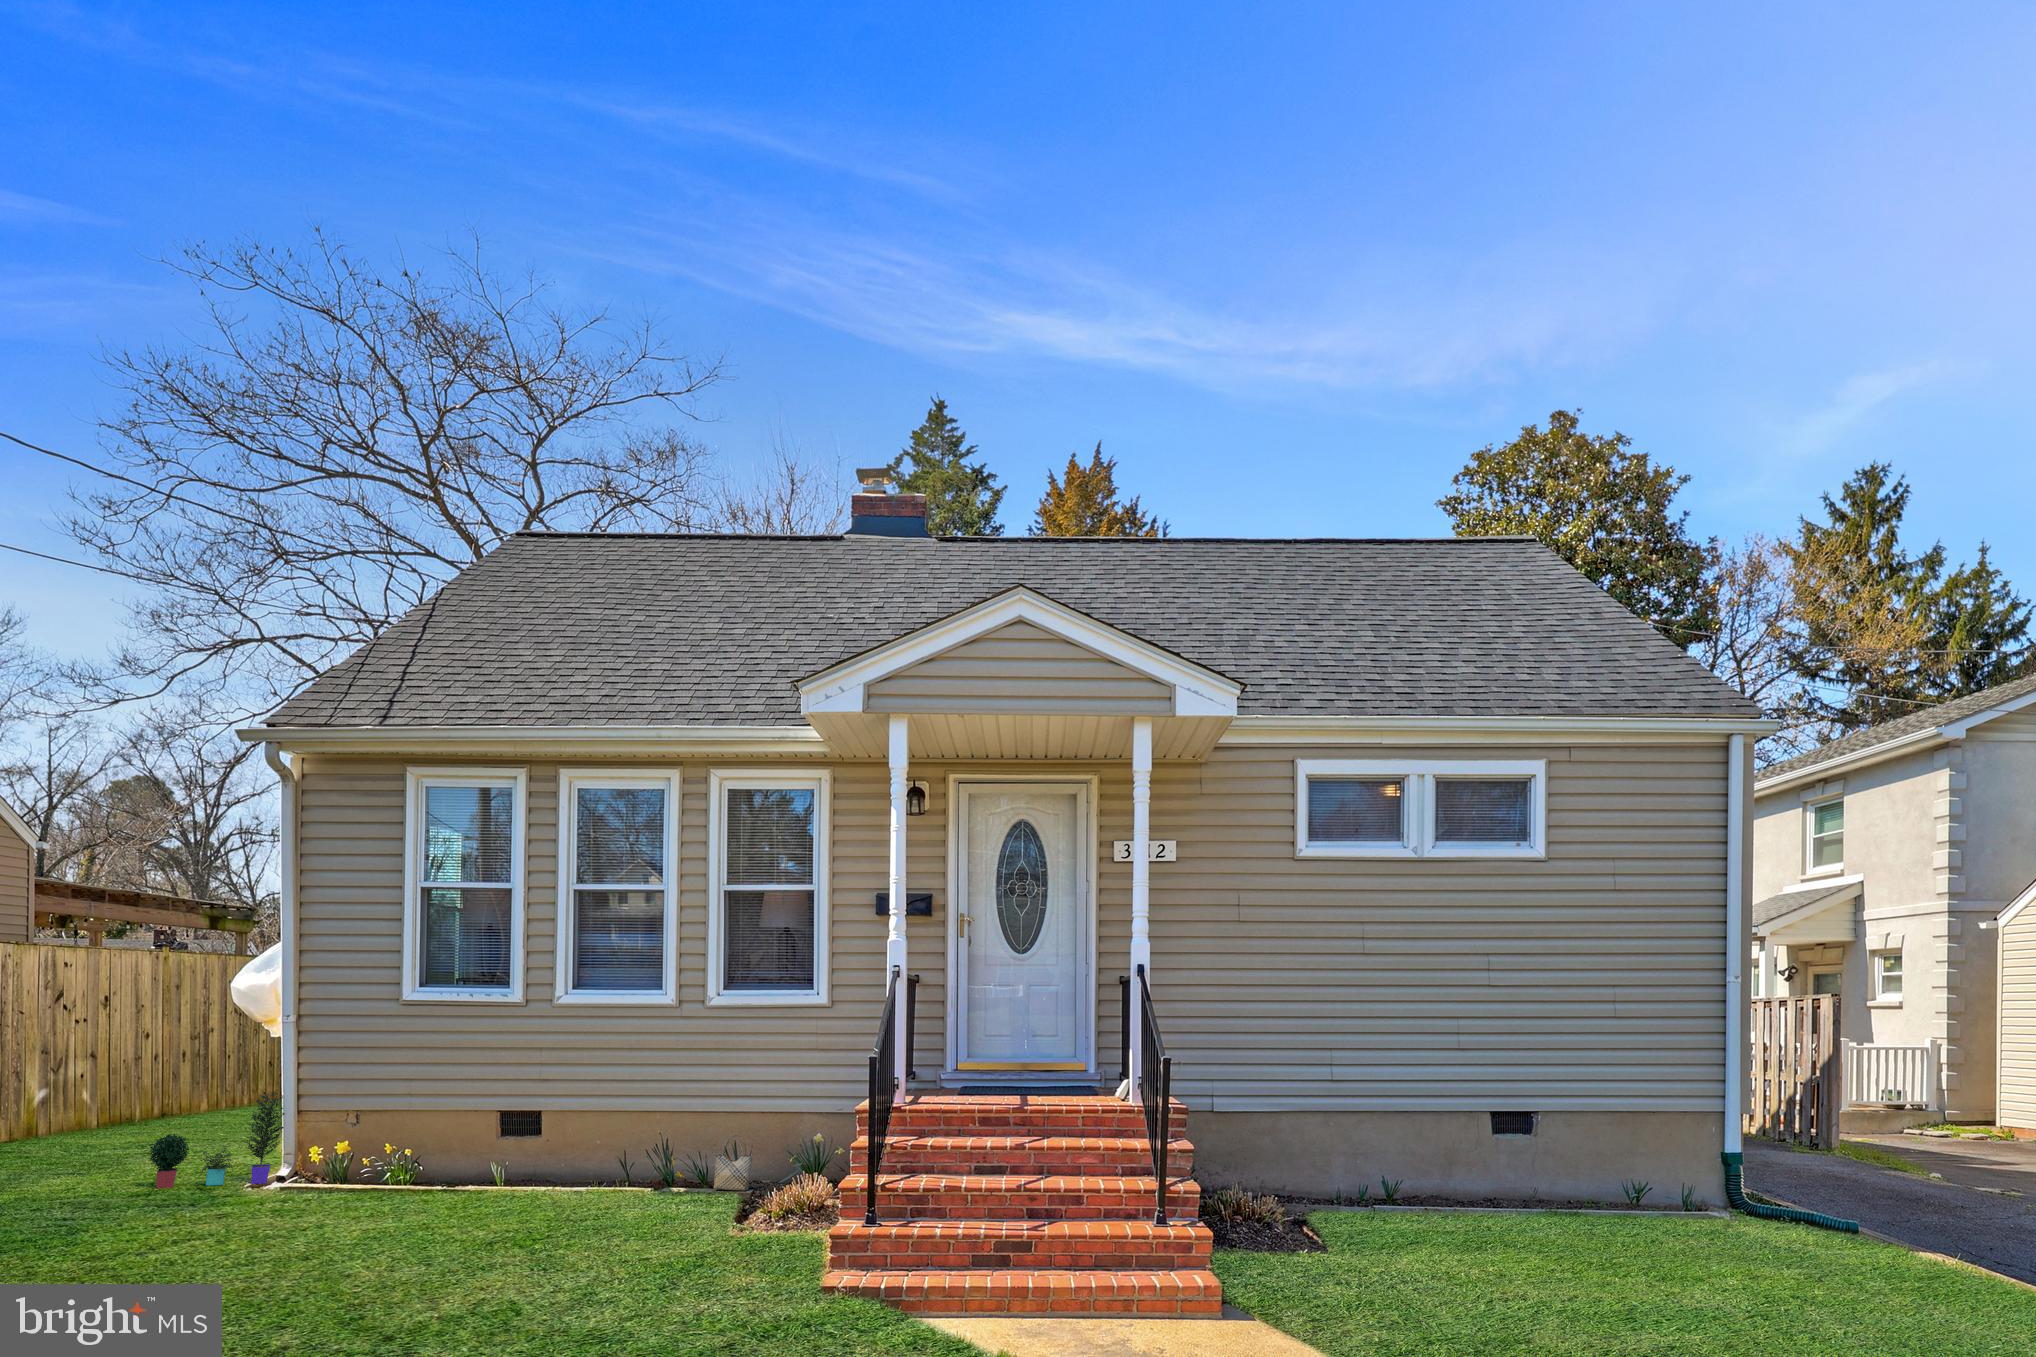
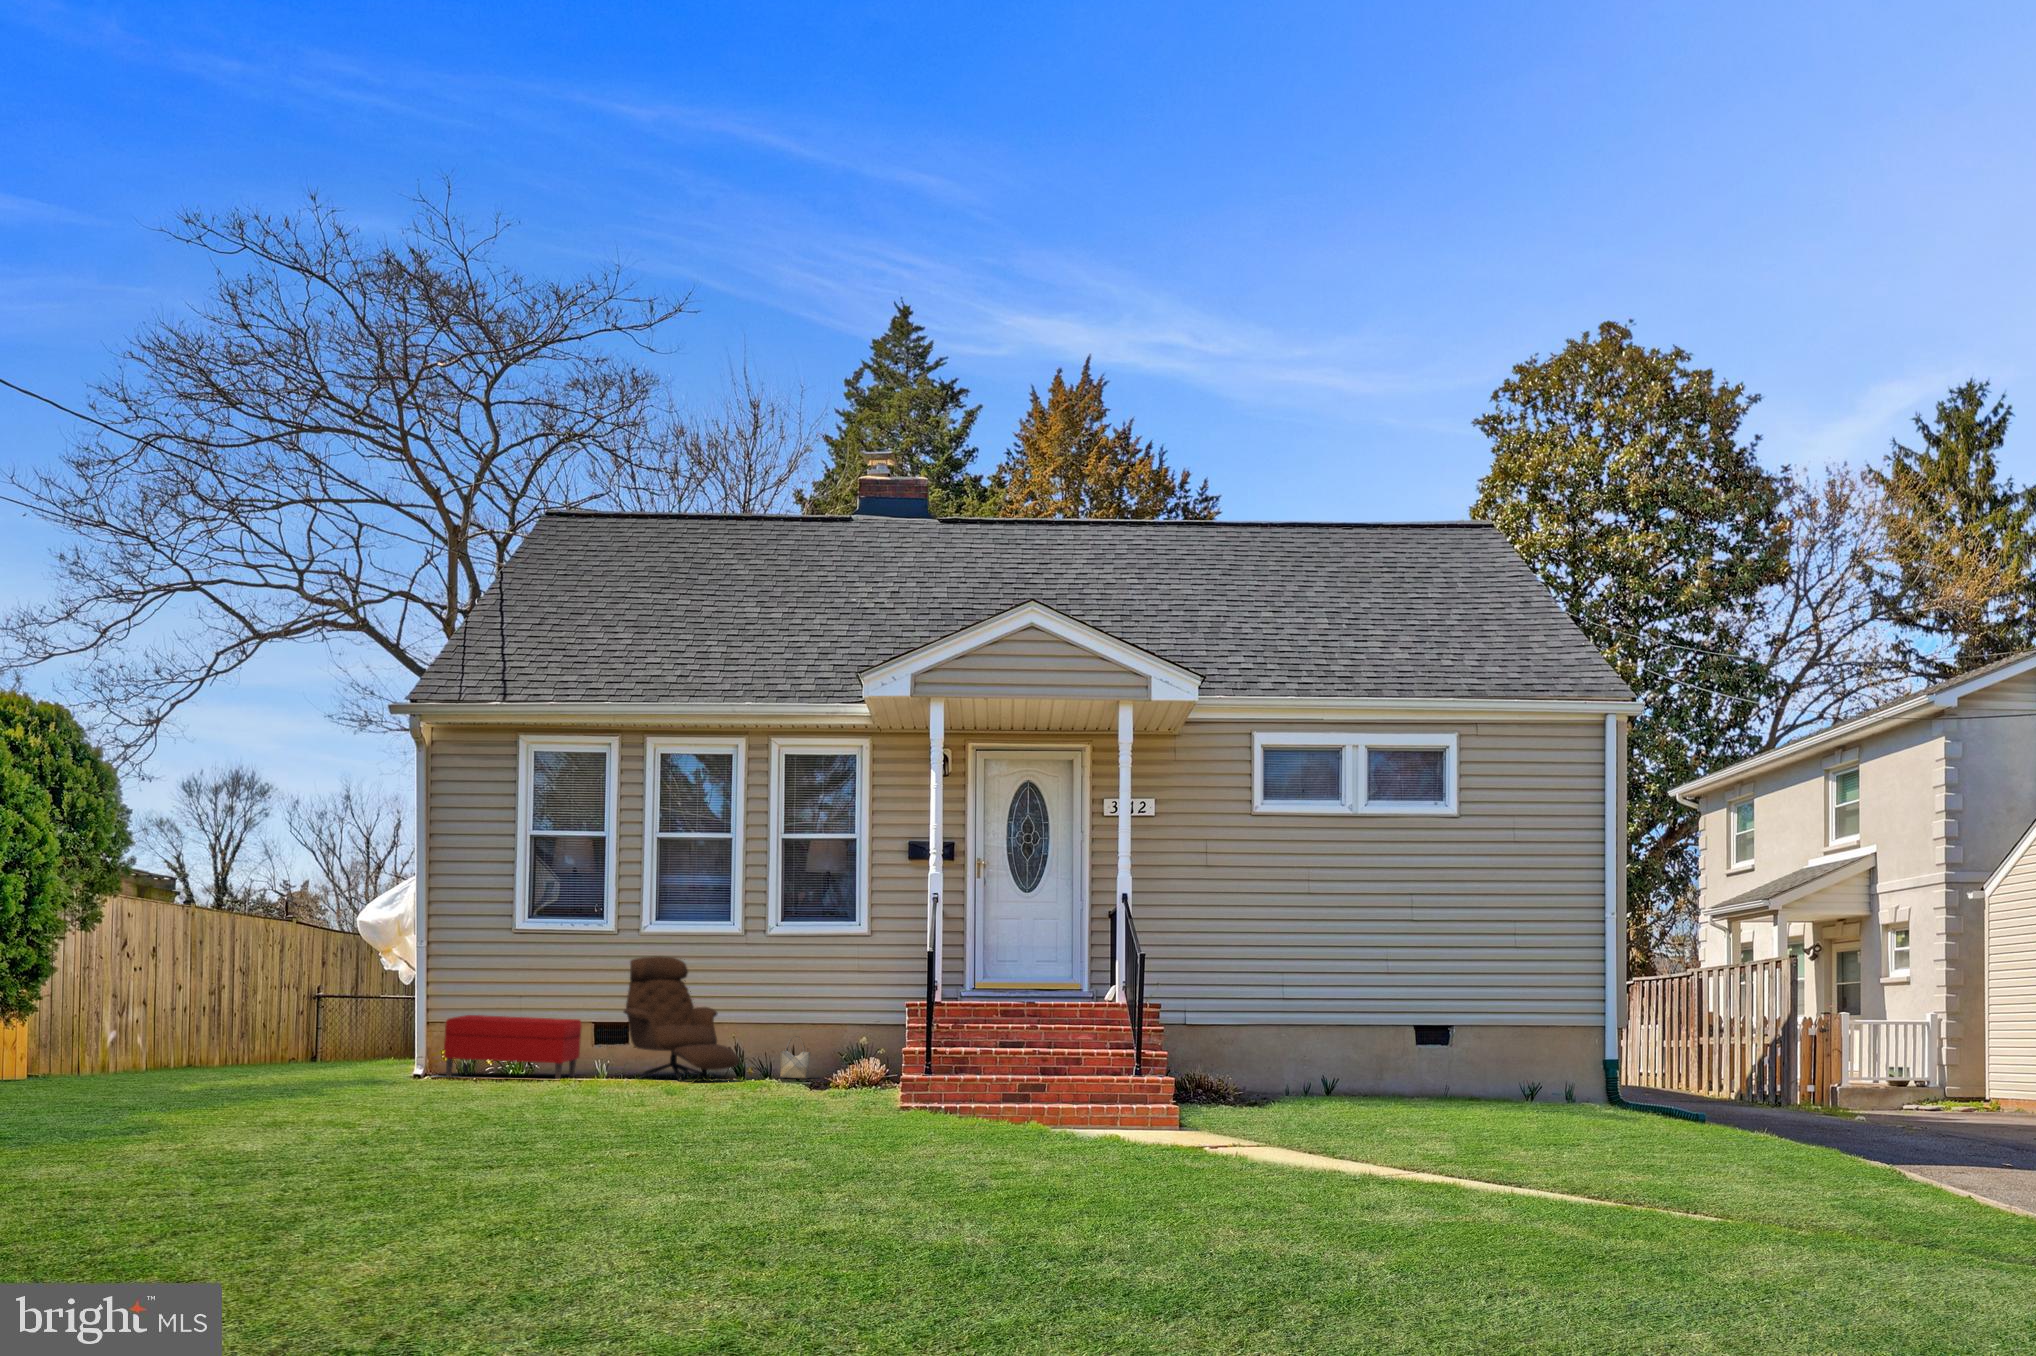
lounge chair: none [518,1035,655,1211] -> present [624,956,739,1082]
potted plant: present [149,1090,284,1188] -> none [324,1001,427,1076]
bench: none [292,1107,474,1198] -> present [443,1015,582,1079]

